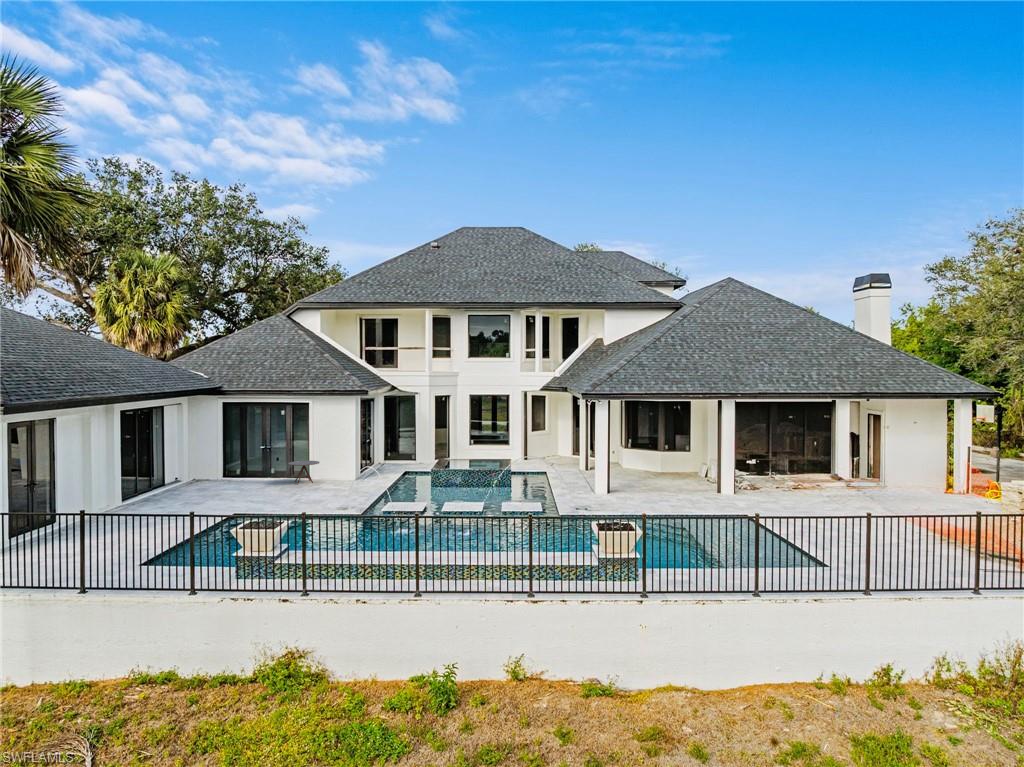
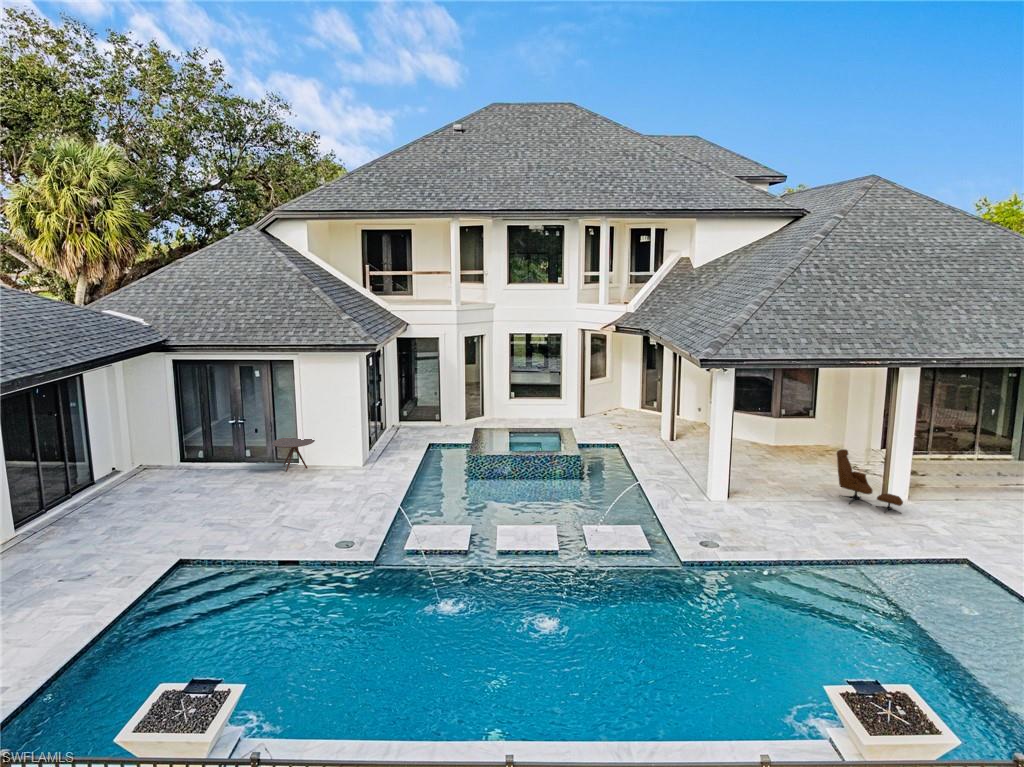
lounge chair: none [685,459,726,499] -> present [837,449,903,512]

